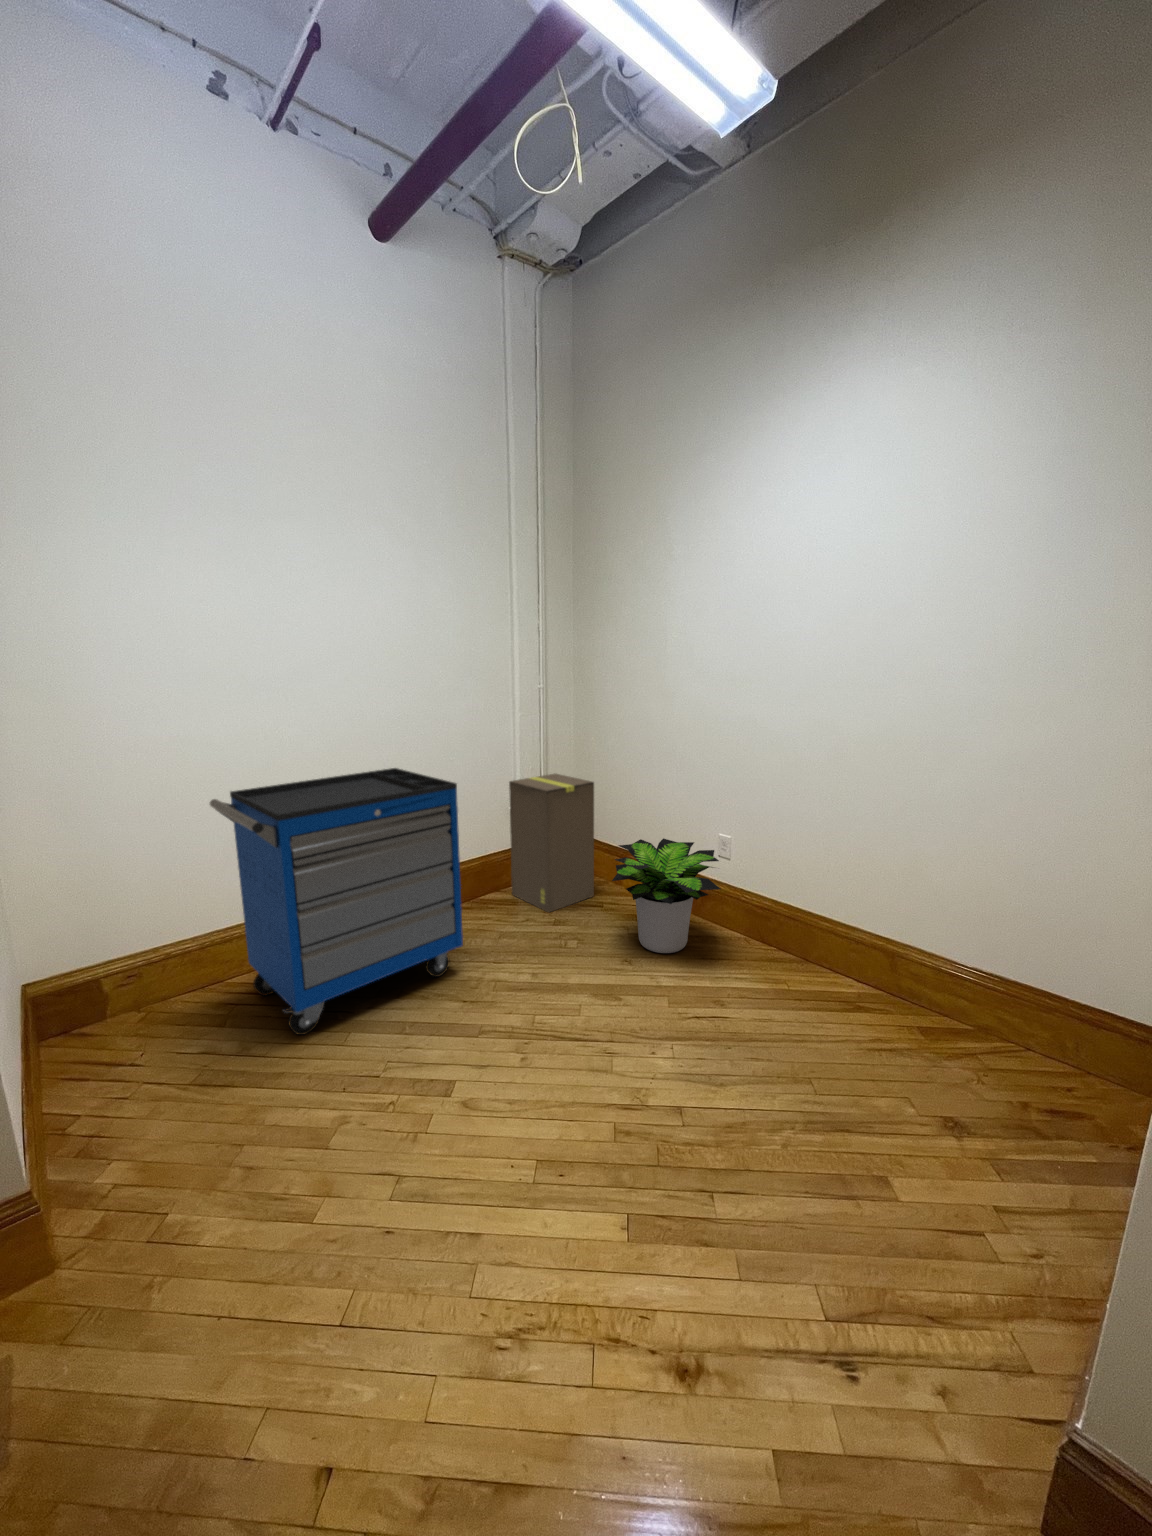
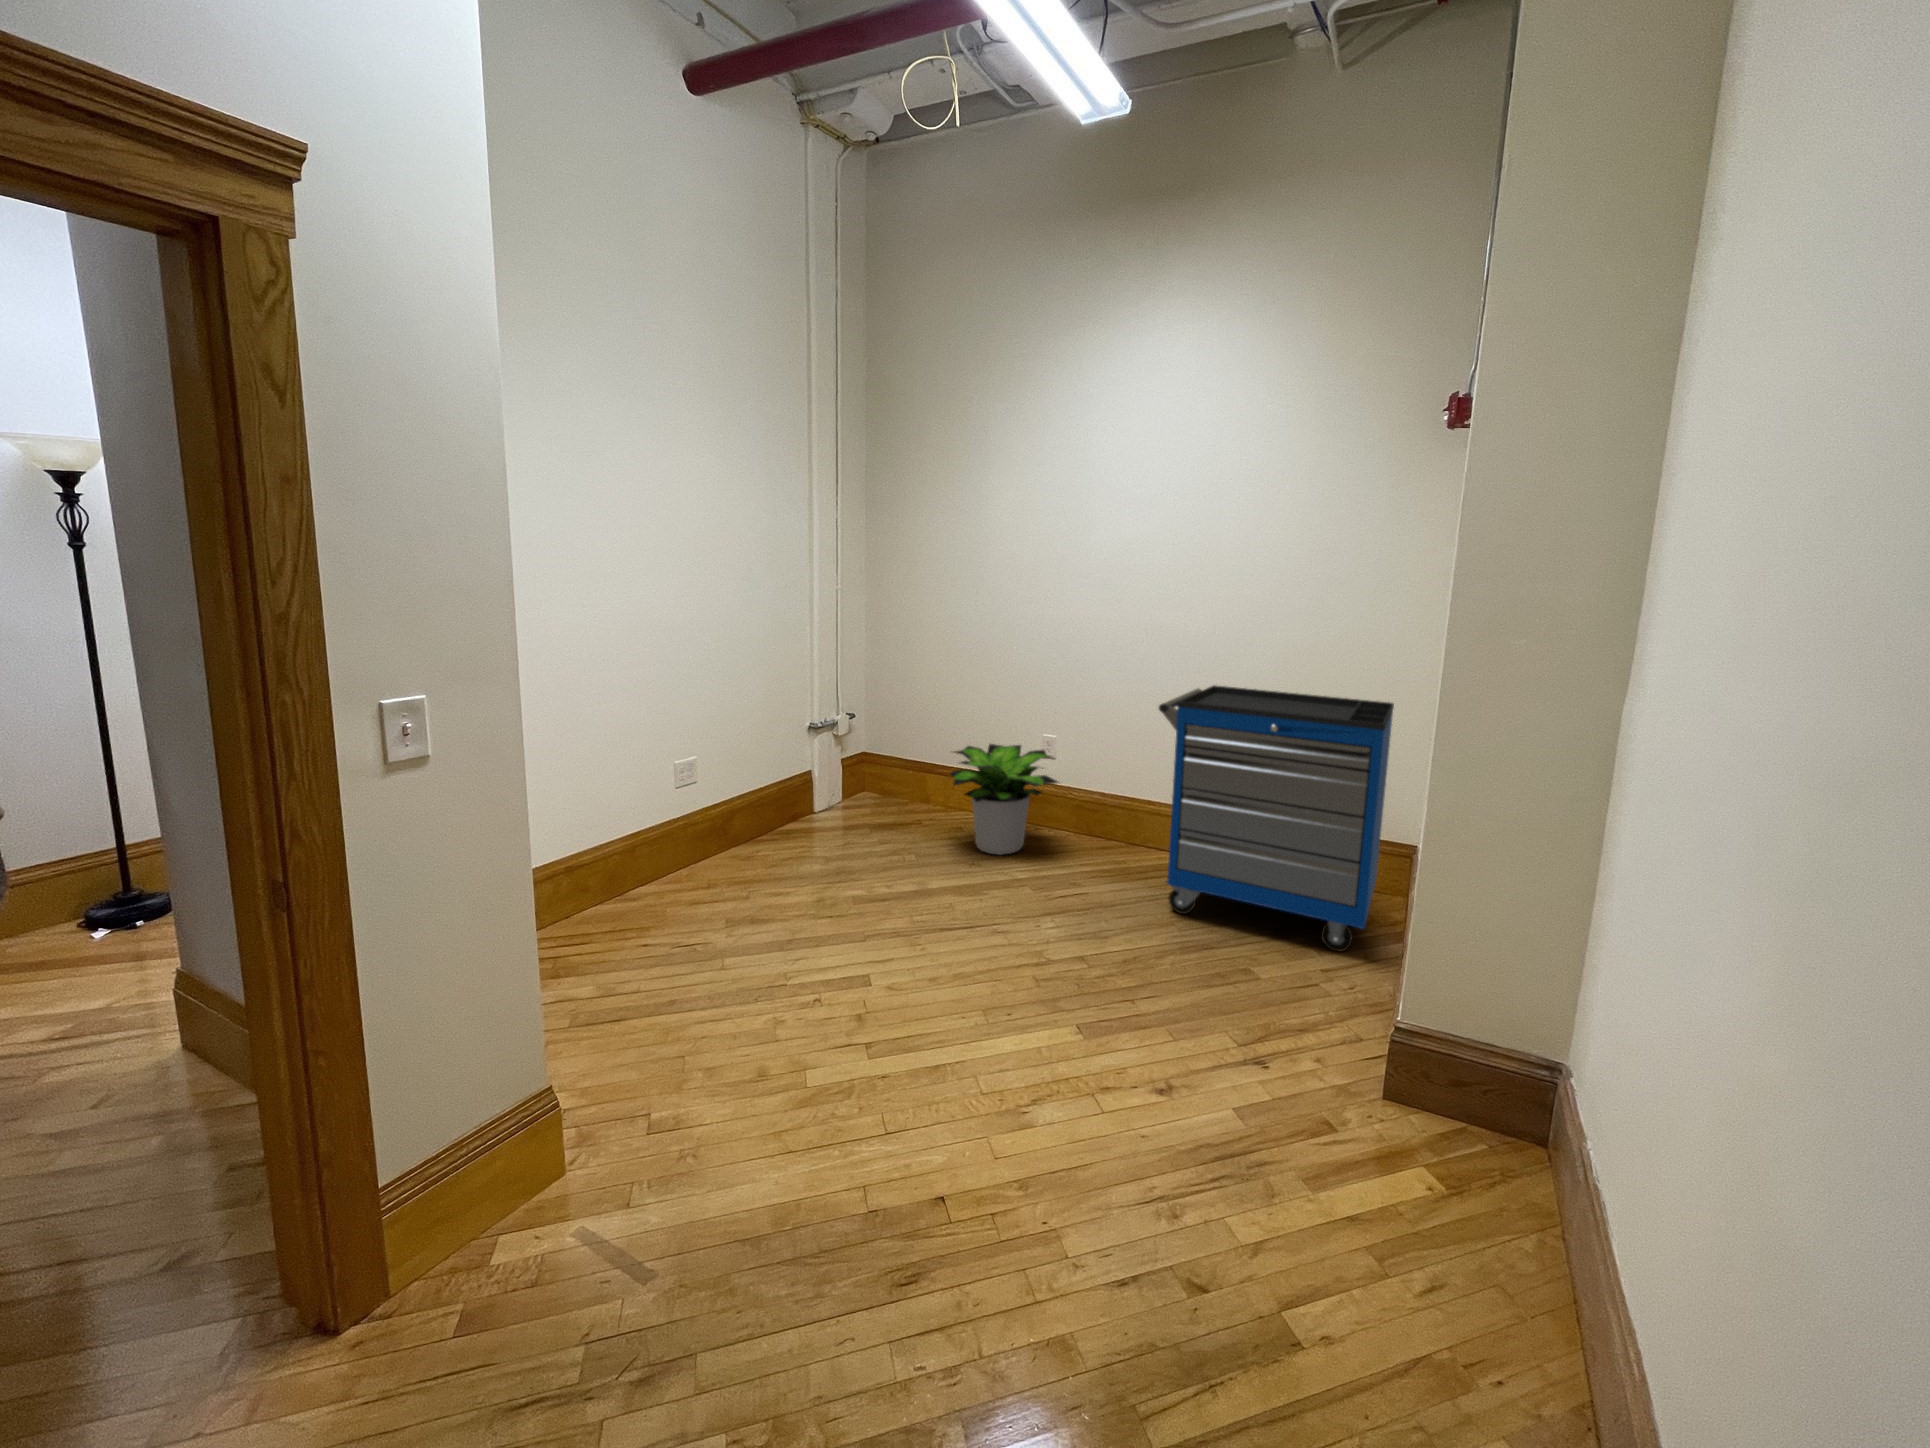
storage cabinet: present [210,768,463,1035] -> present [1159,685,1394,952]
cardboard box: present [509,774,594,912] -> none [812,685,907,835]

